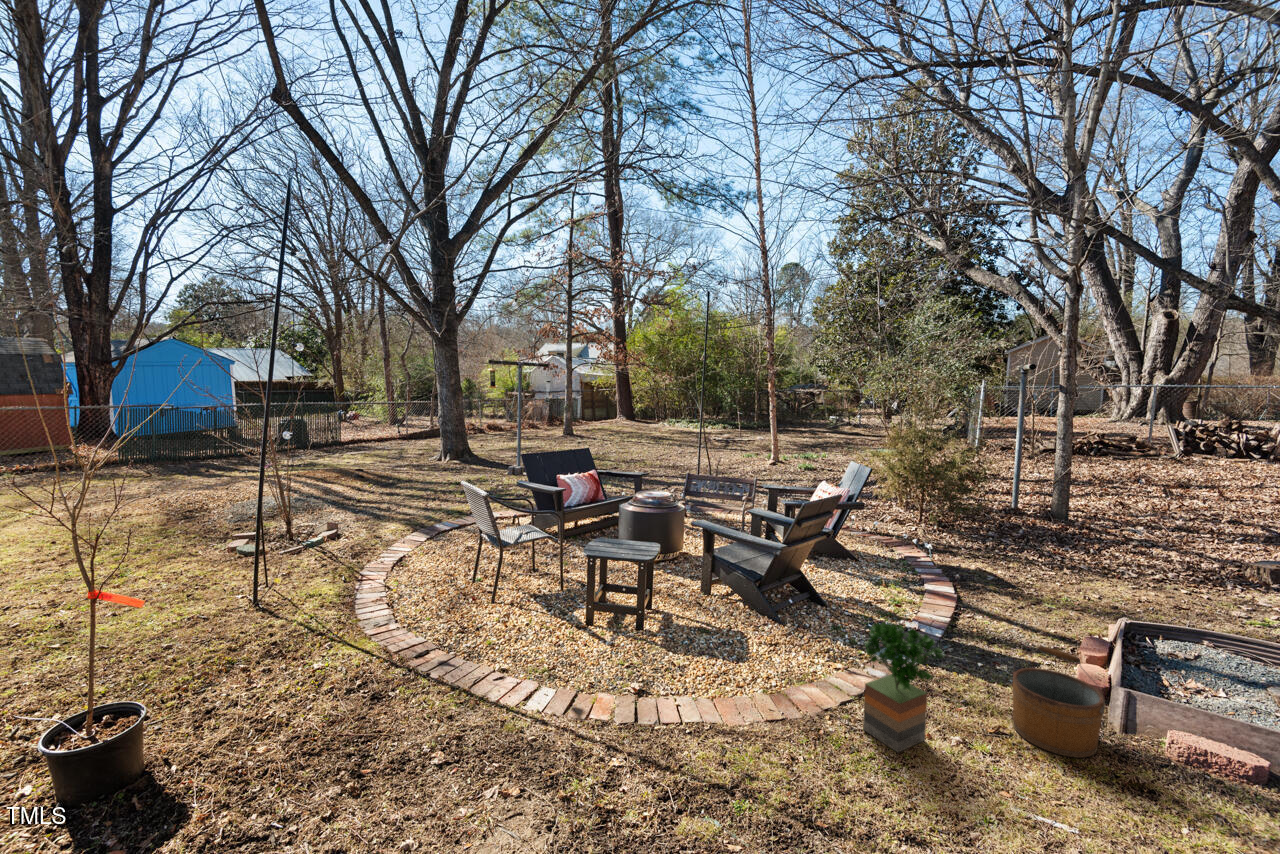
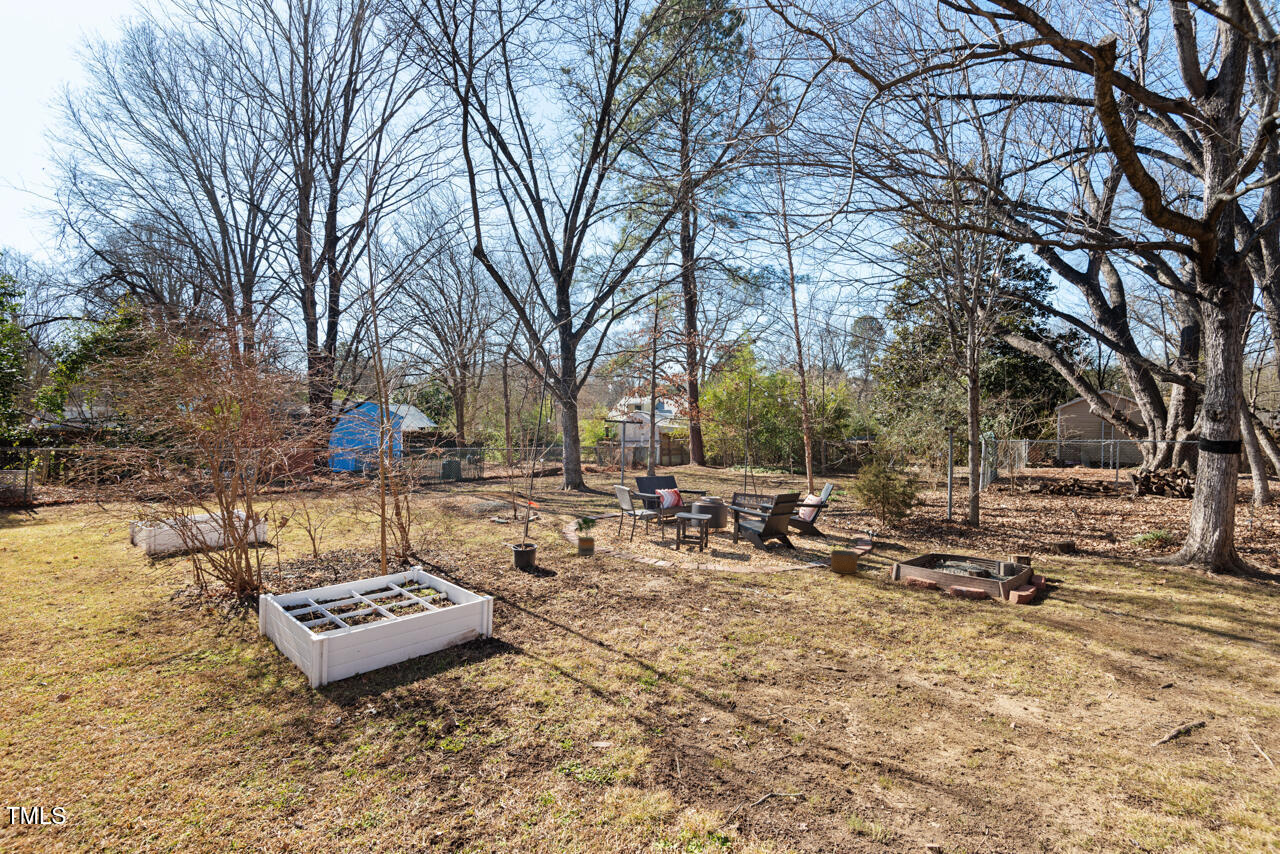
potted tree: present [863,622,944,752] -> present [576,518,599,555]

